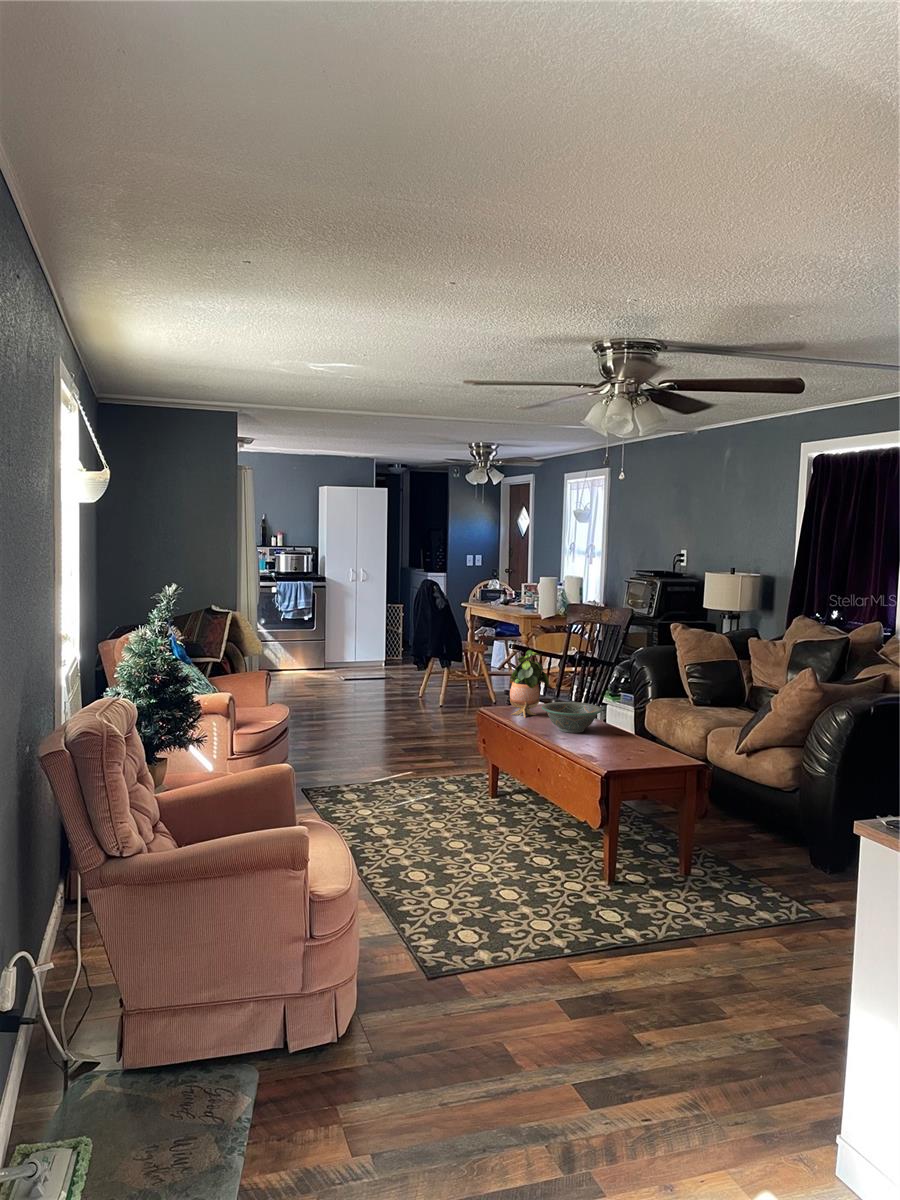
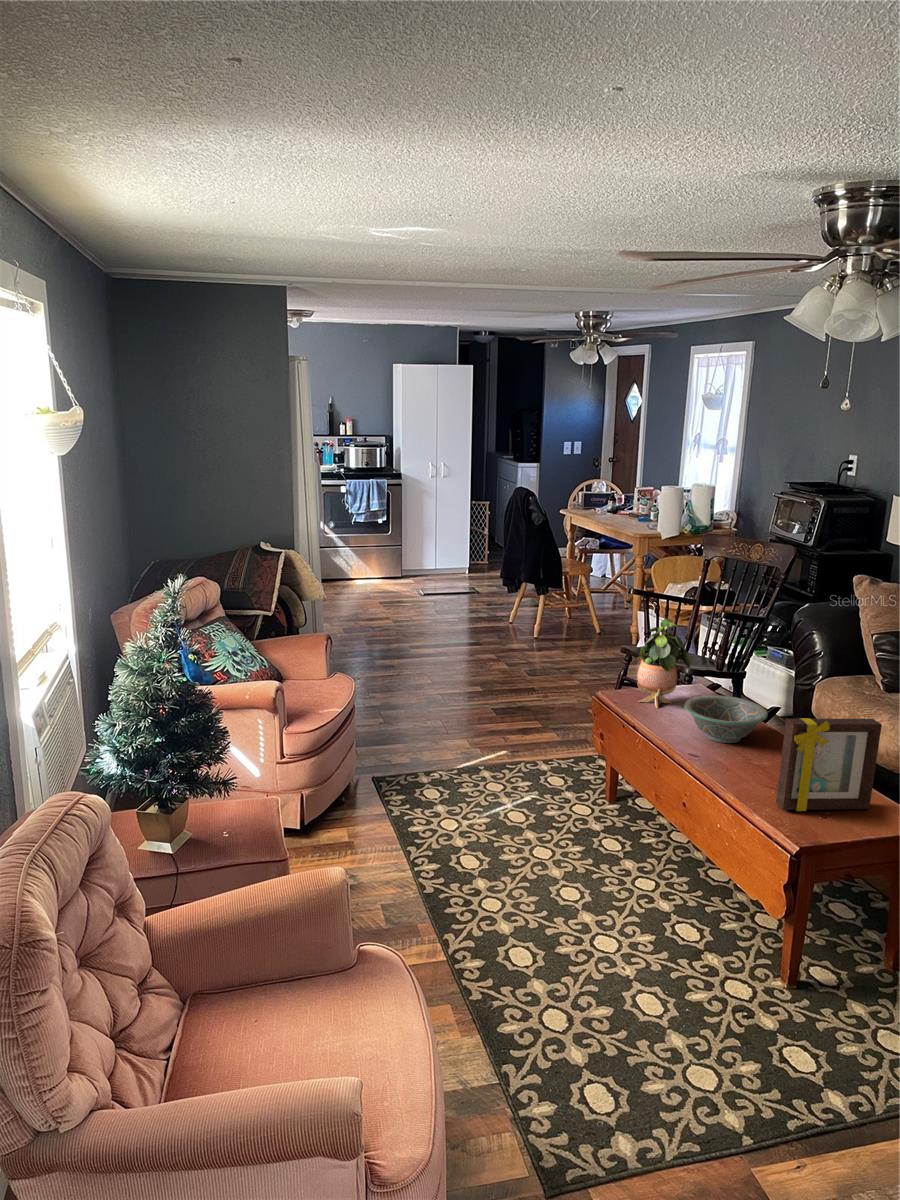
picture frame: none [601,693,670,761] -> present [776,718,882,811]

